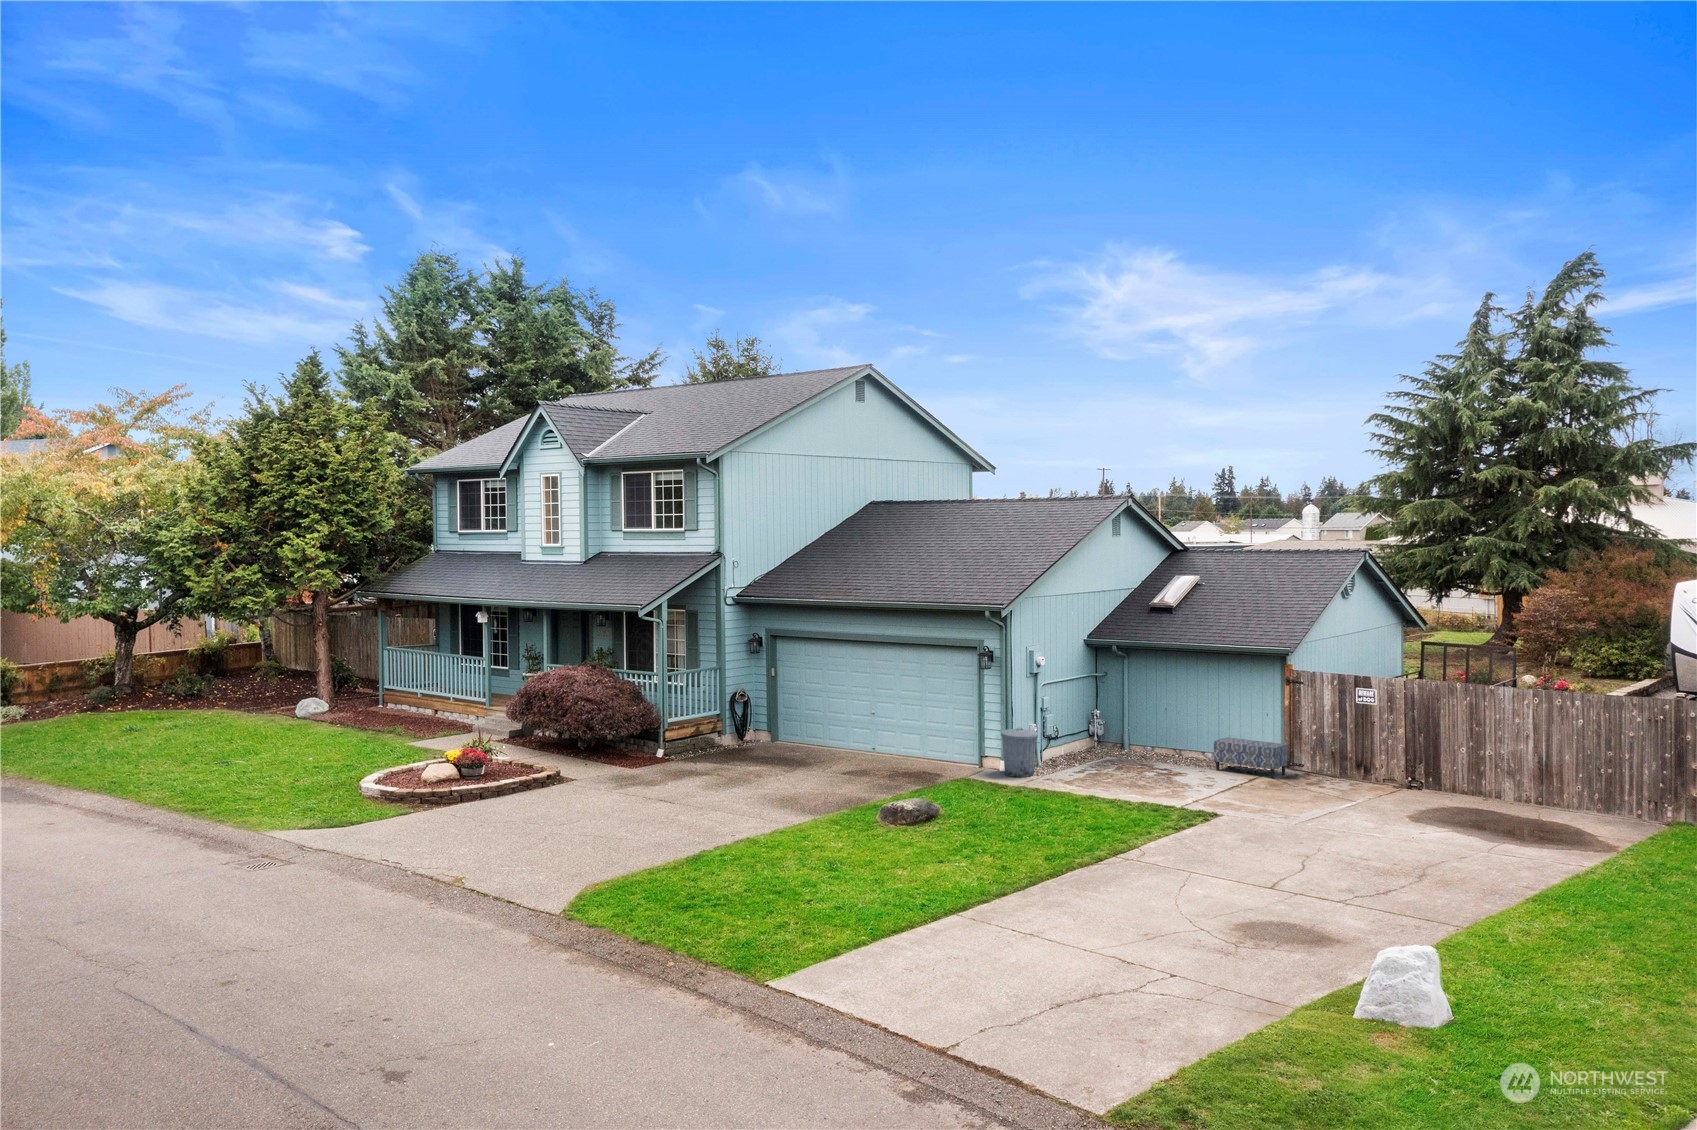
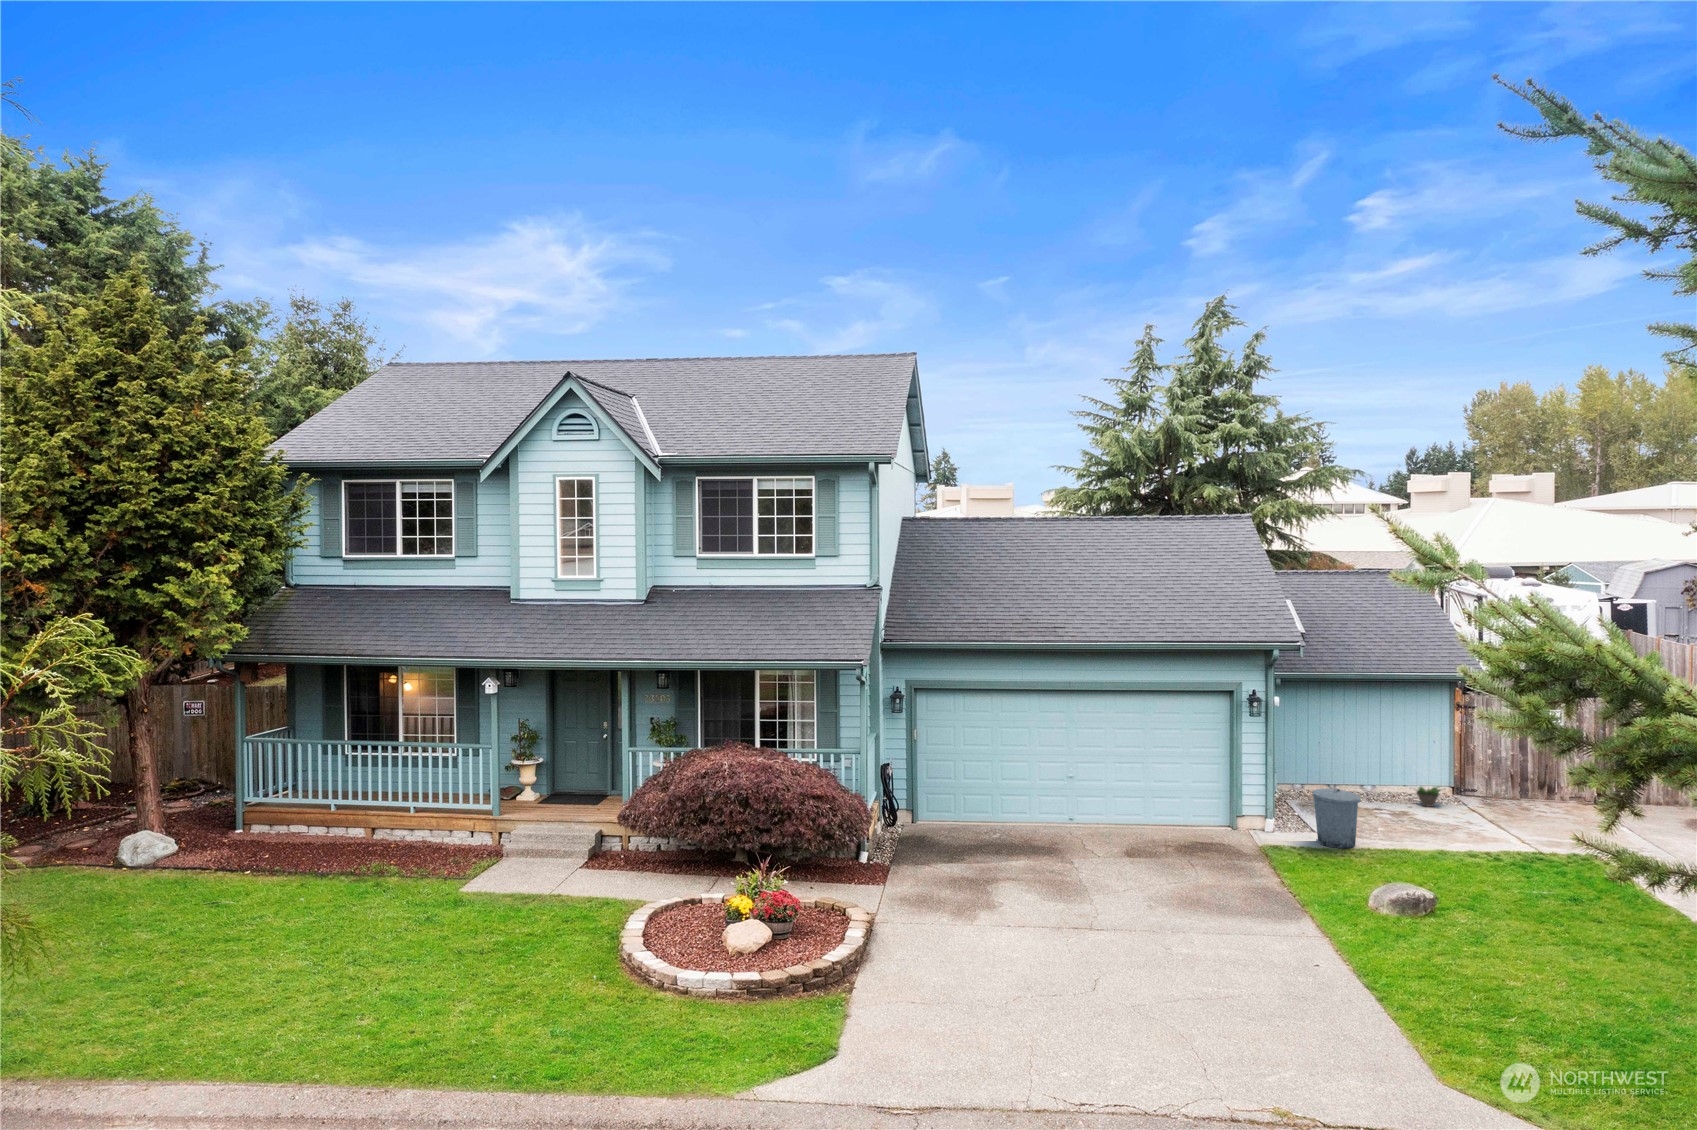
bench: present [1214,738,1287,778] -> none [1460,773,1546,815]
decorative plant: none [1175,747,1208,765] -> present [1416,786,1441,807]

